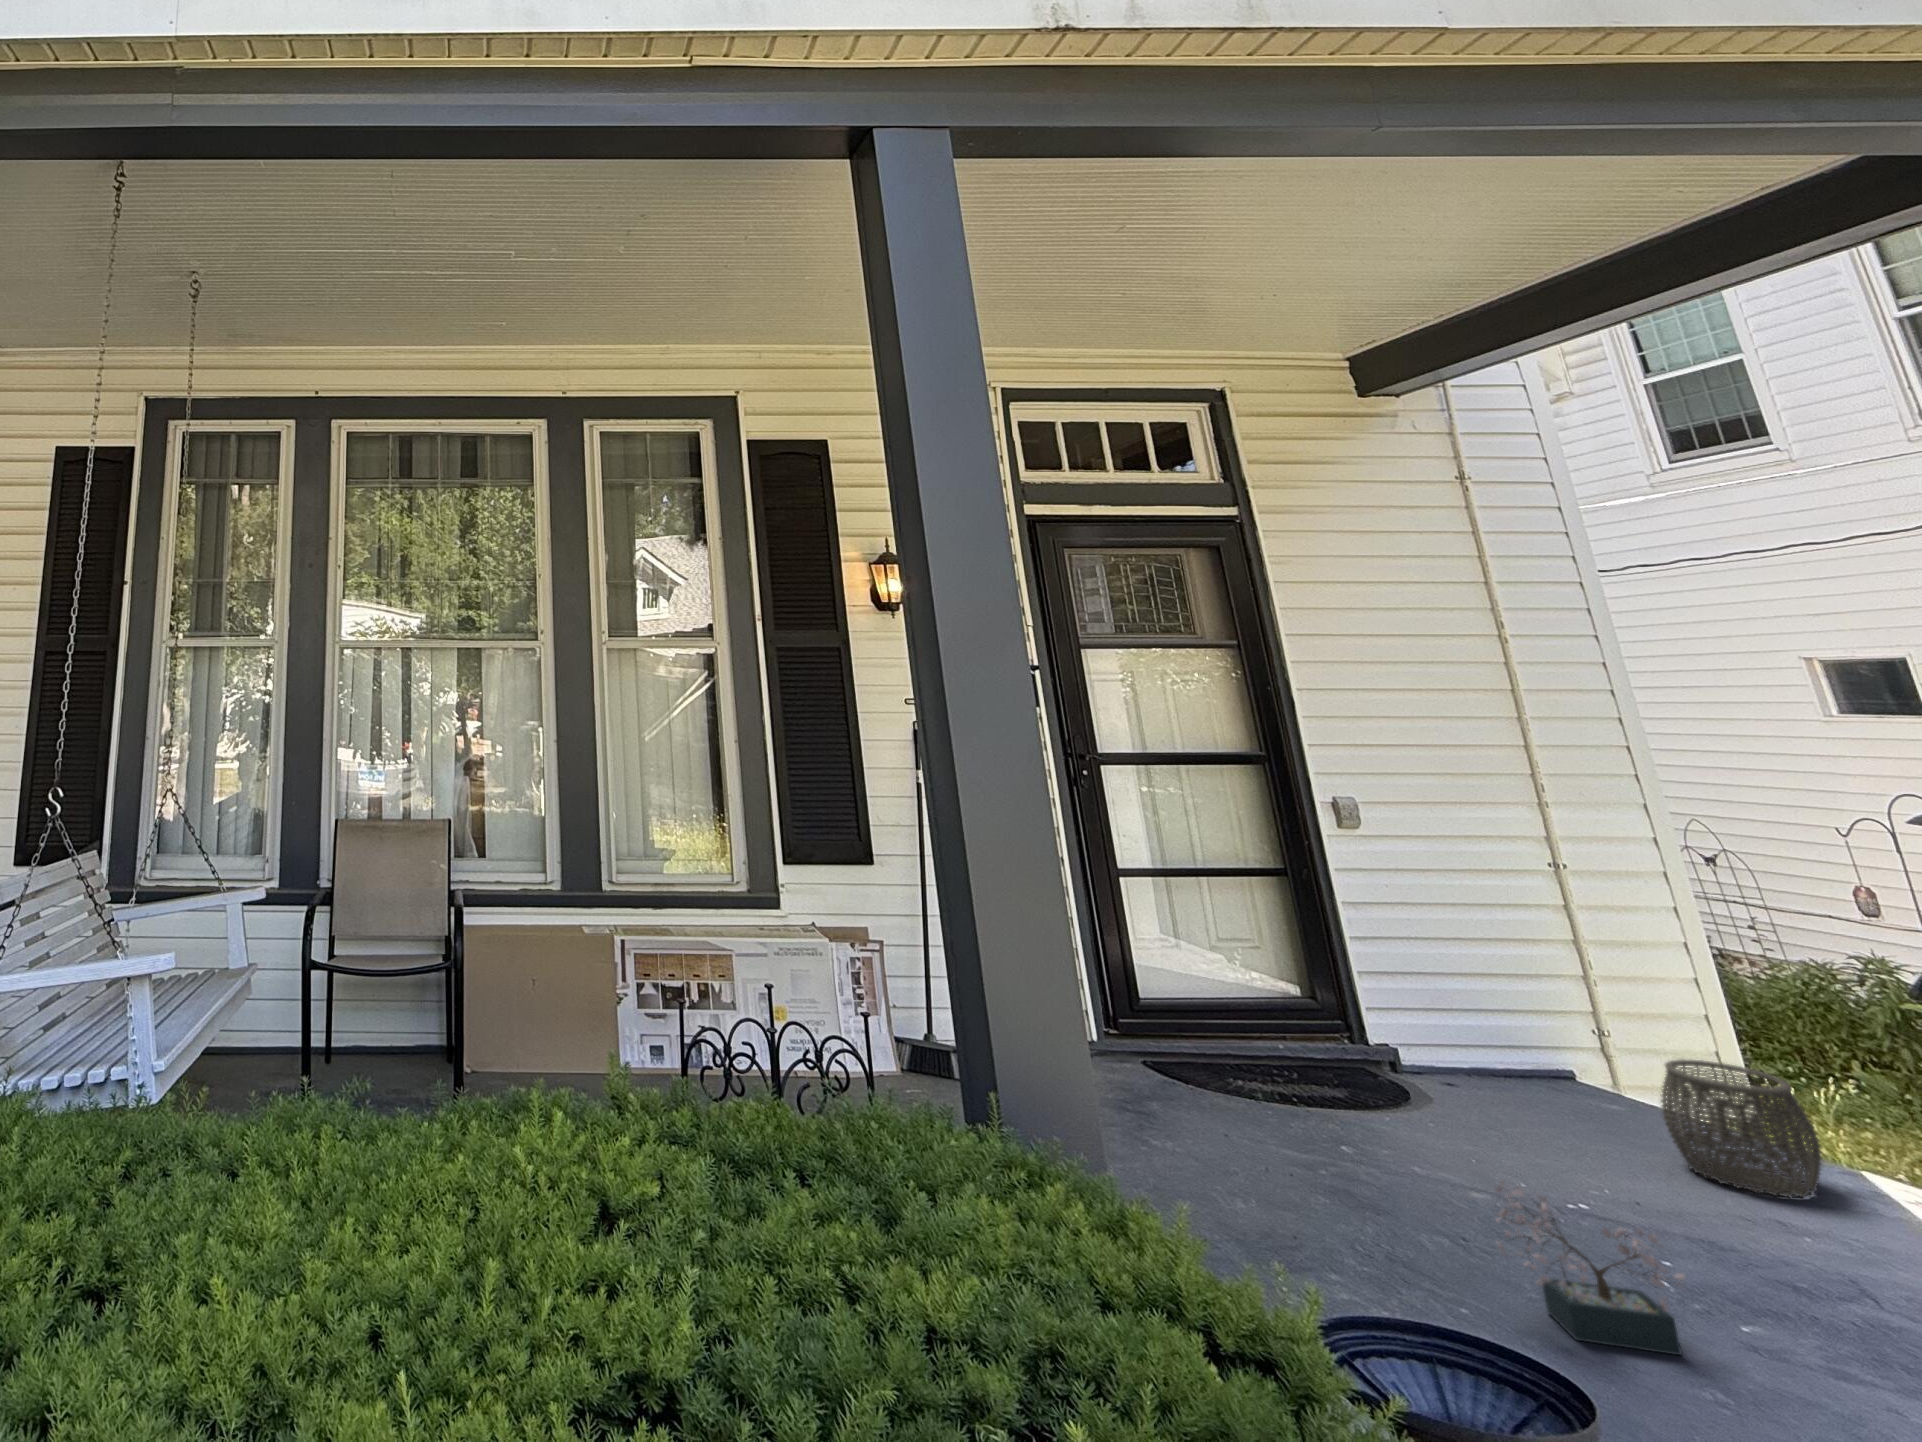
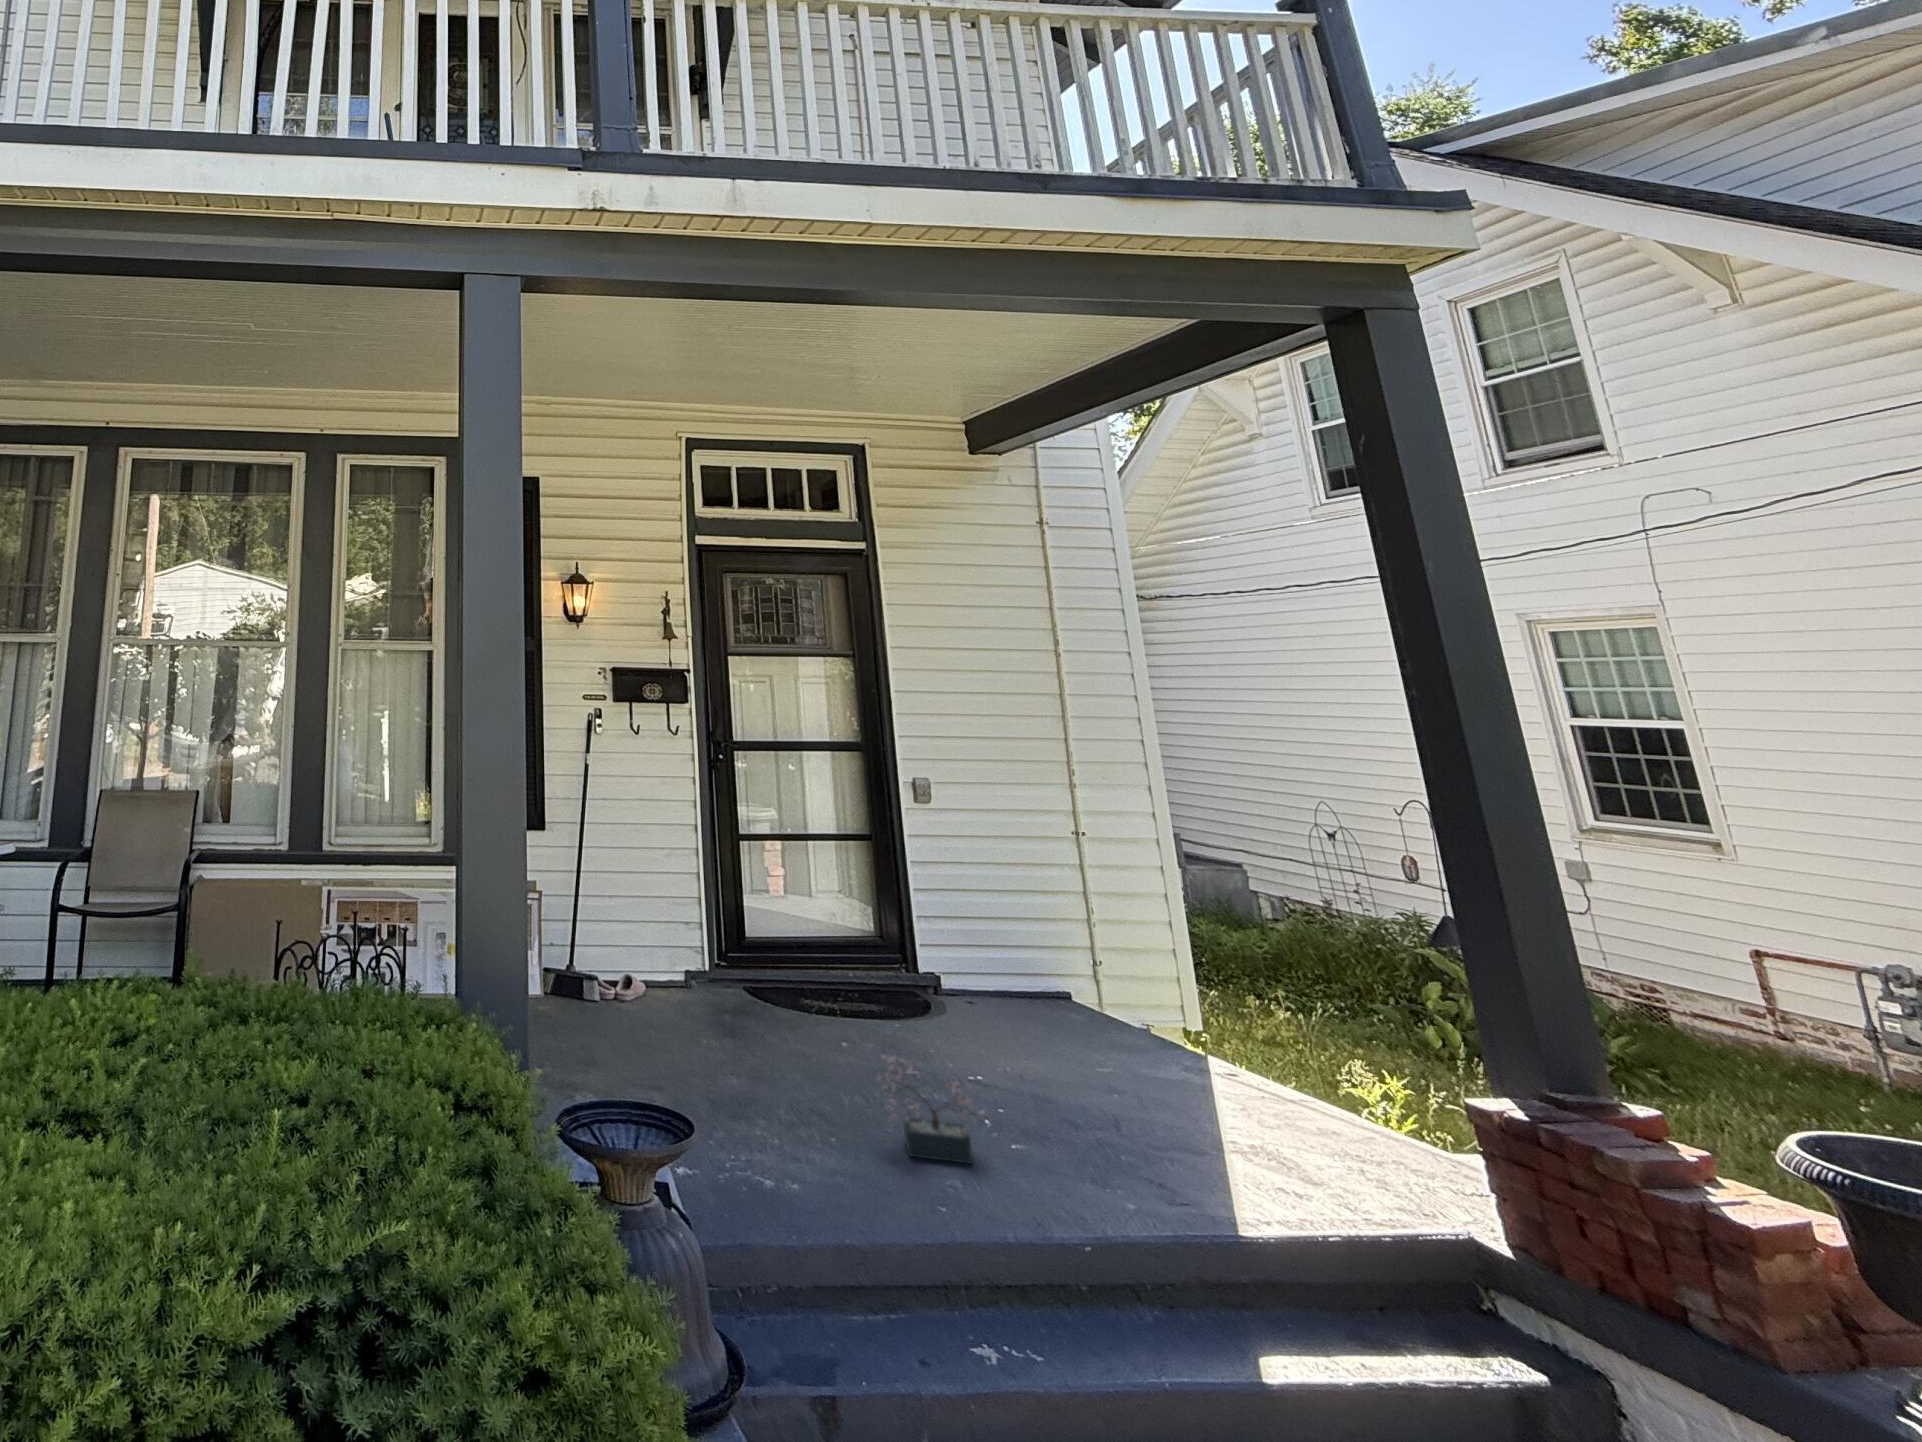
woven basket: present [1661,1059,1822,1197] -> none [1077,978,1171,1074]

